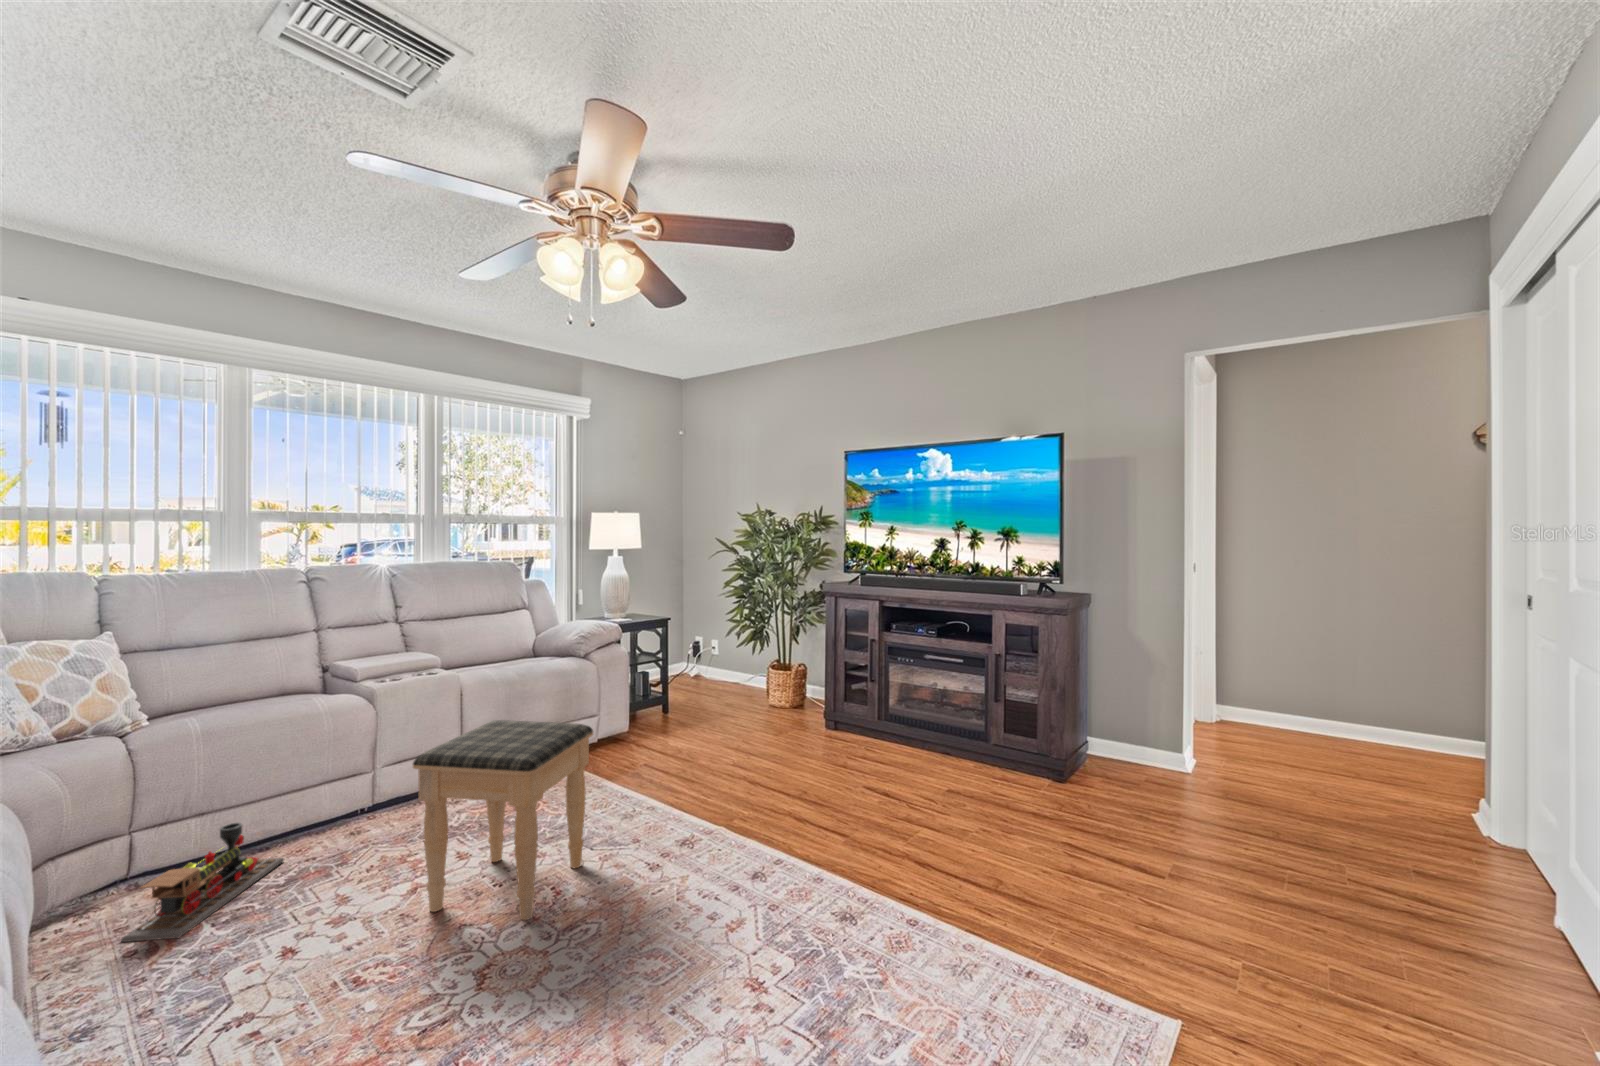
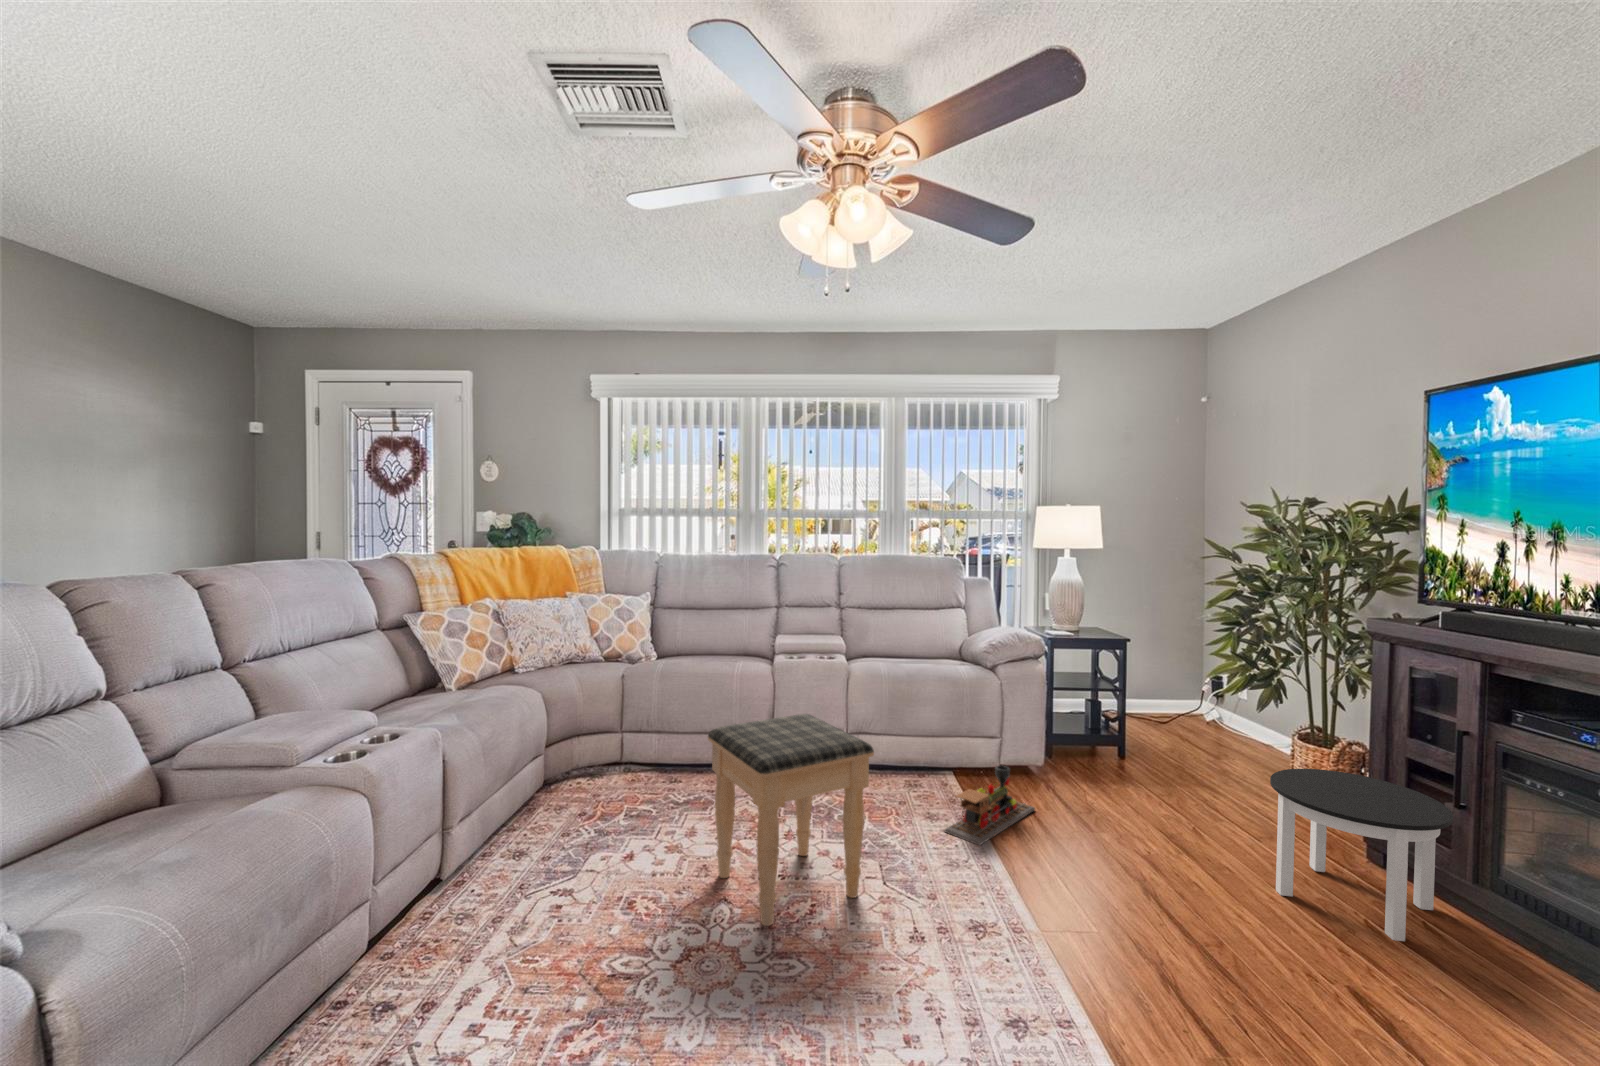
round table: none [797,676,880,759] -> present [1270,769,1453,941]
toy train: present [121,823,284,942] -> present [945,765,1035,845]

